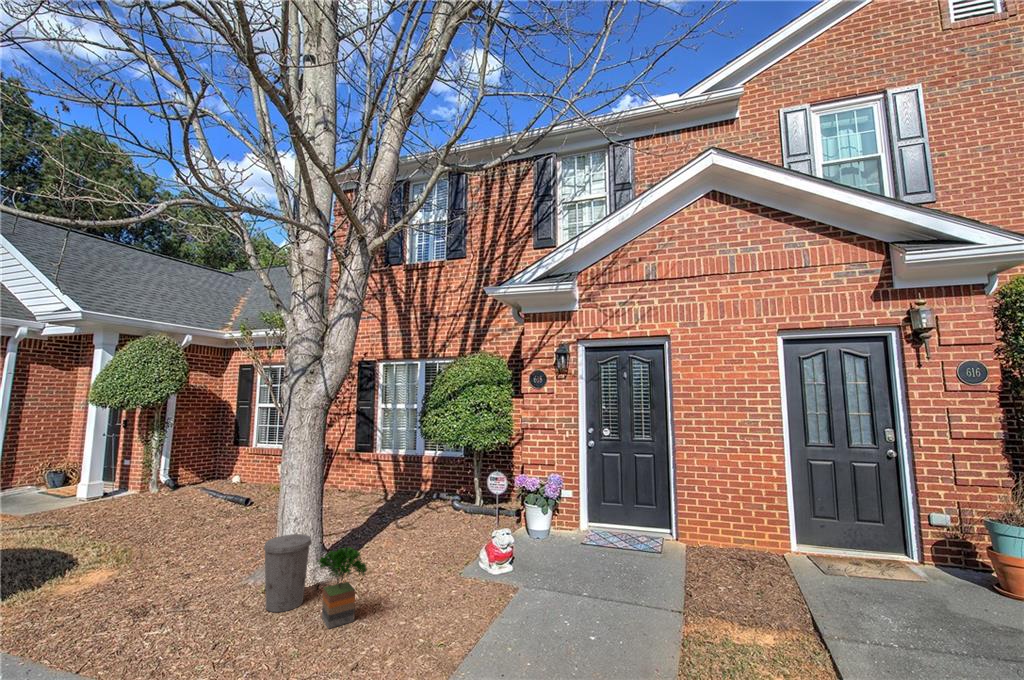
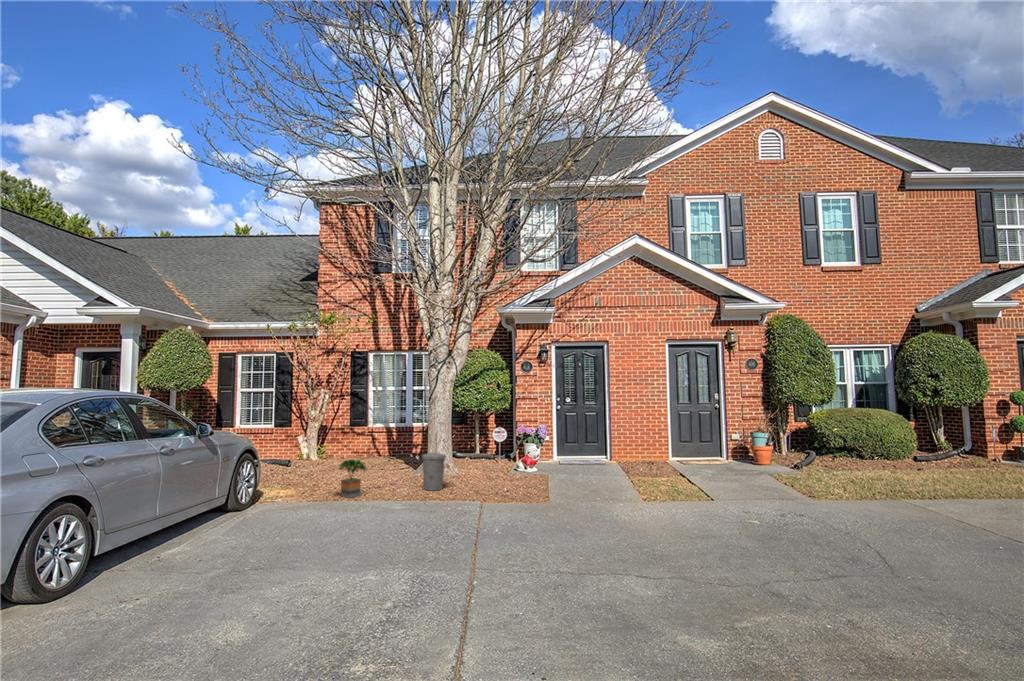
potted tree: present [318,547,367,629] -> present [339,459,366,498]

